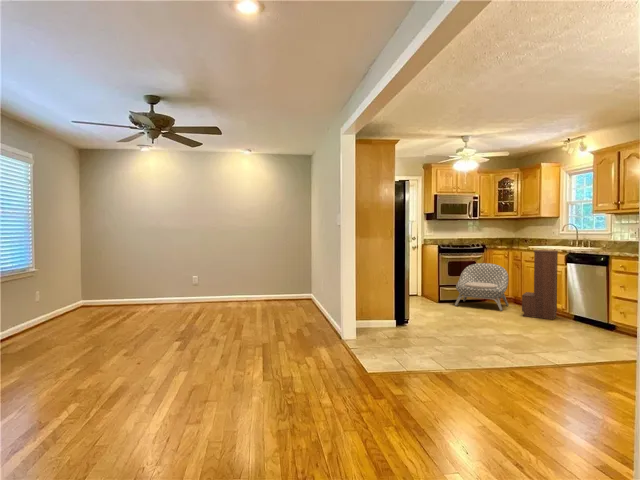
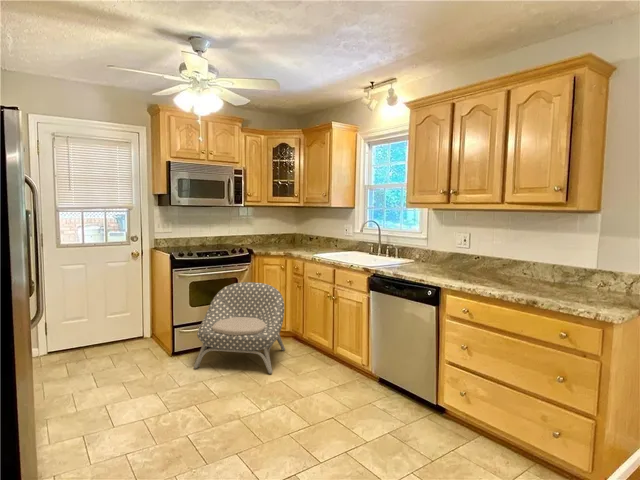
bookshelf: present [522,250,558,320] -> none [302,266,357,392]

